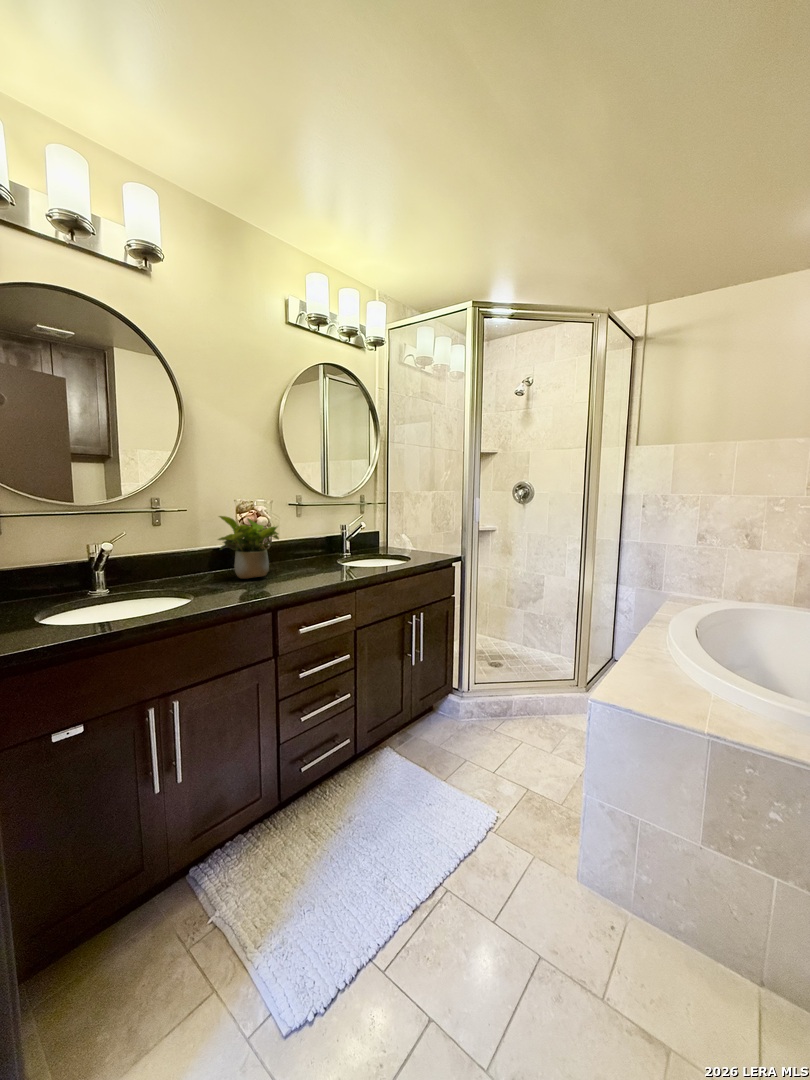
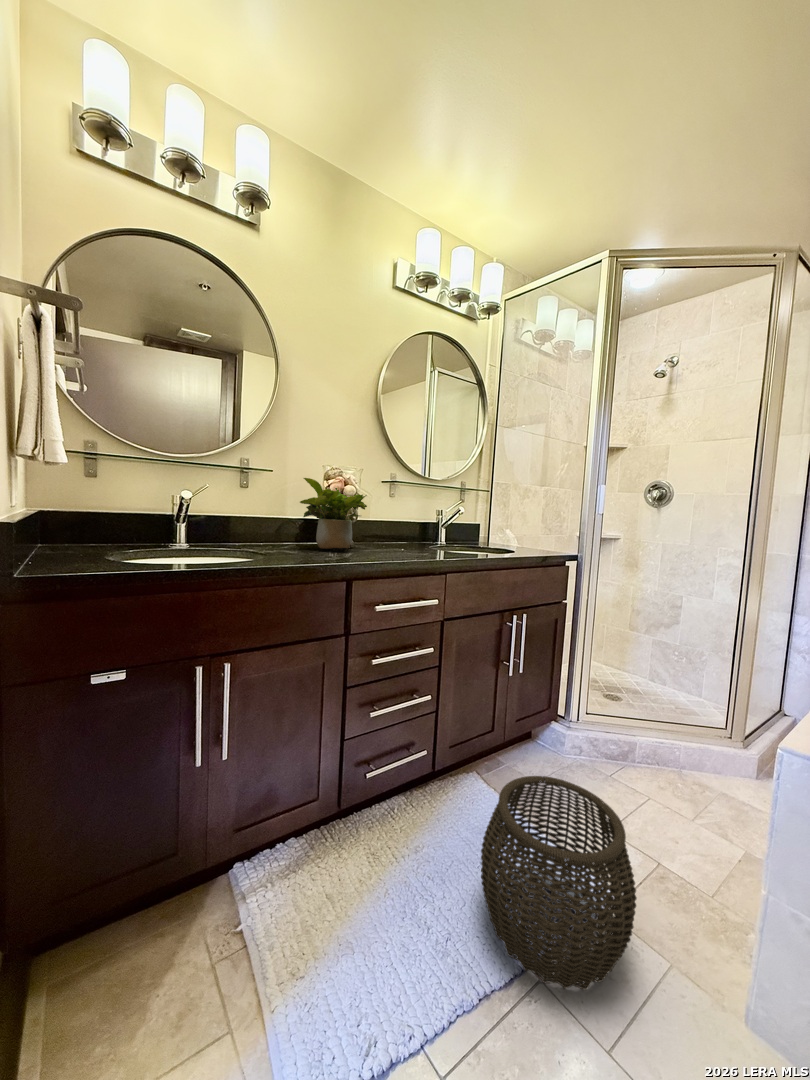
woven basket: none [402,742,511,887] -> present [481,776,637,990]

